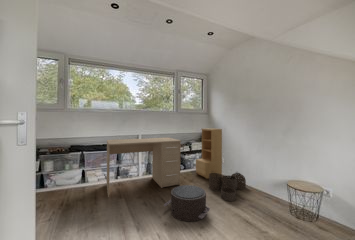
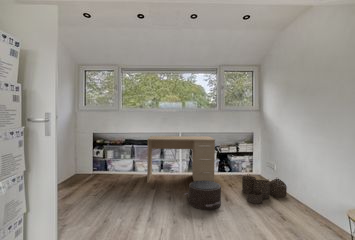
bookshelf: present [196,128,222,178] -> none [240,128,270,183]

